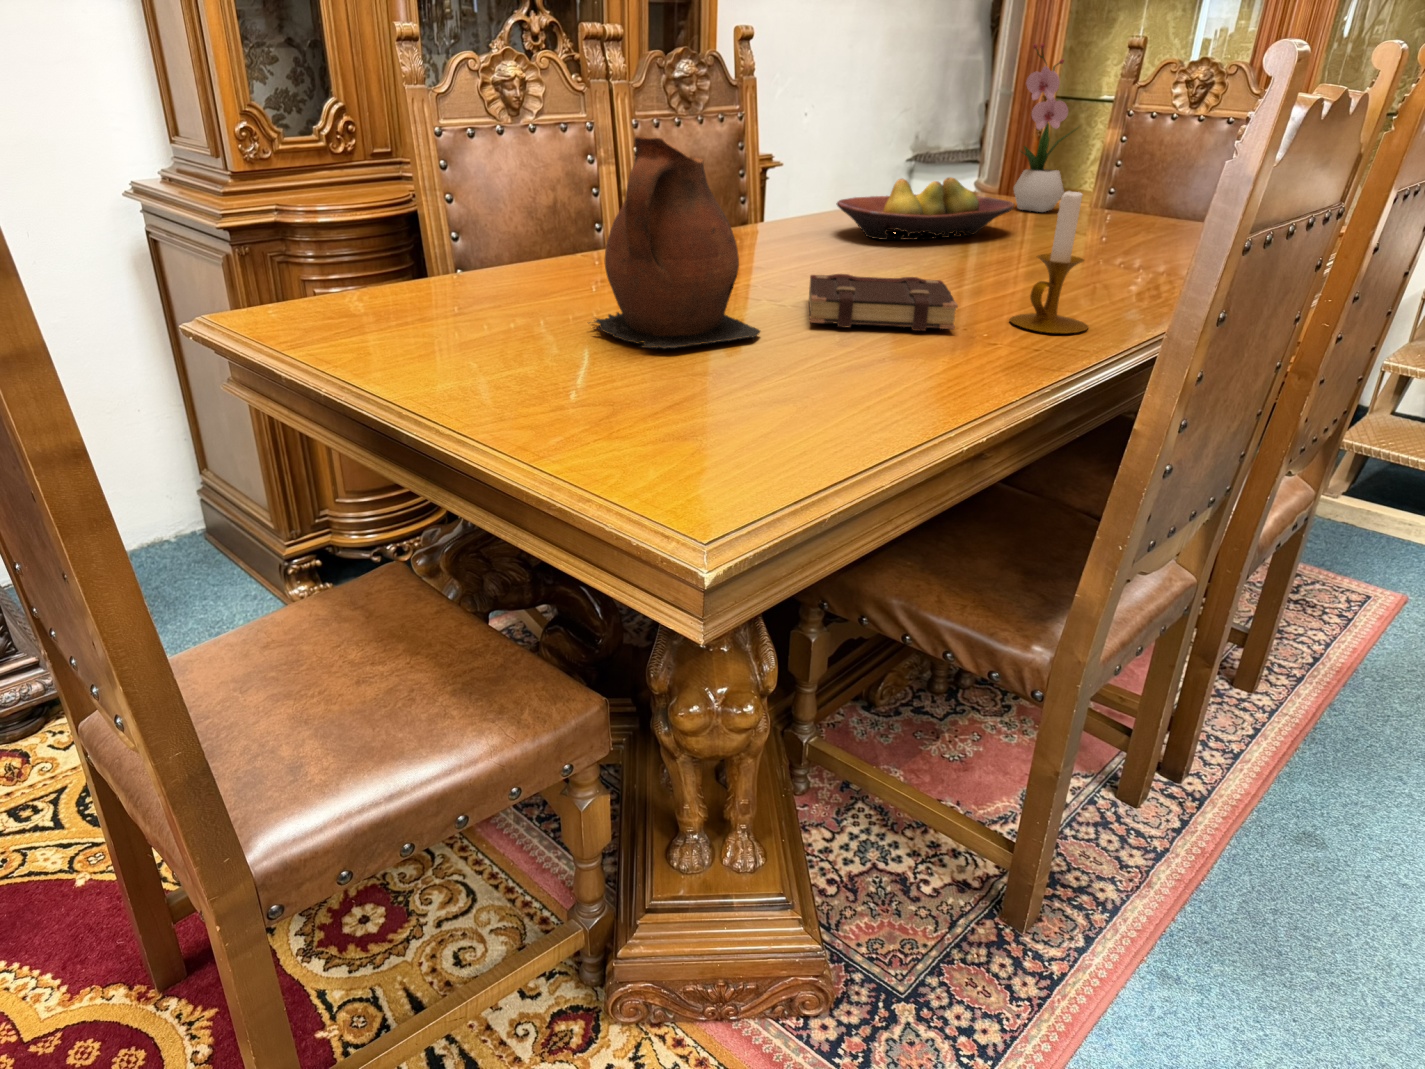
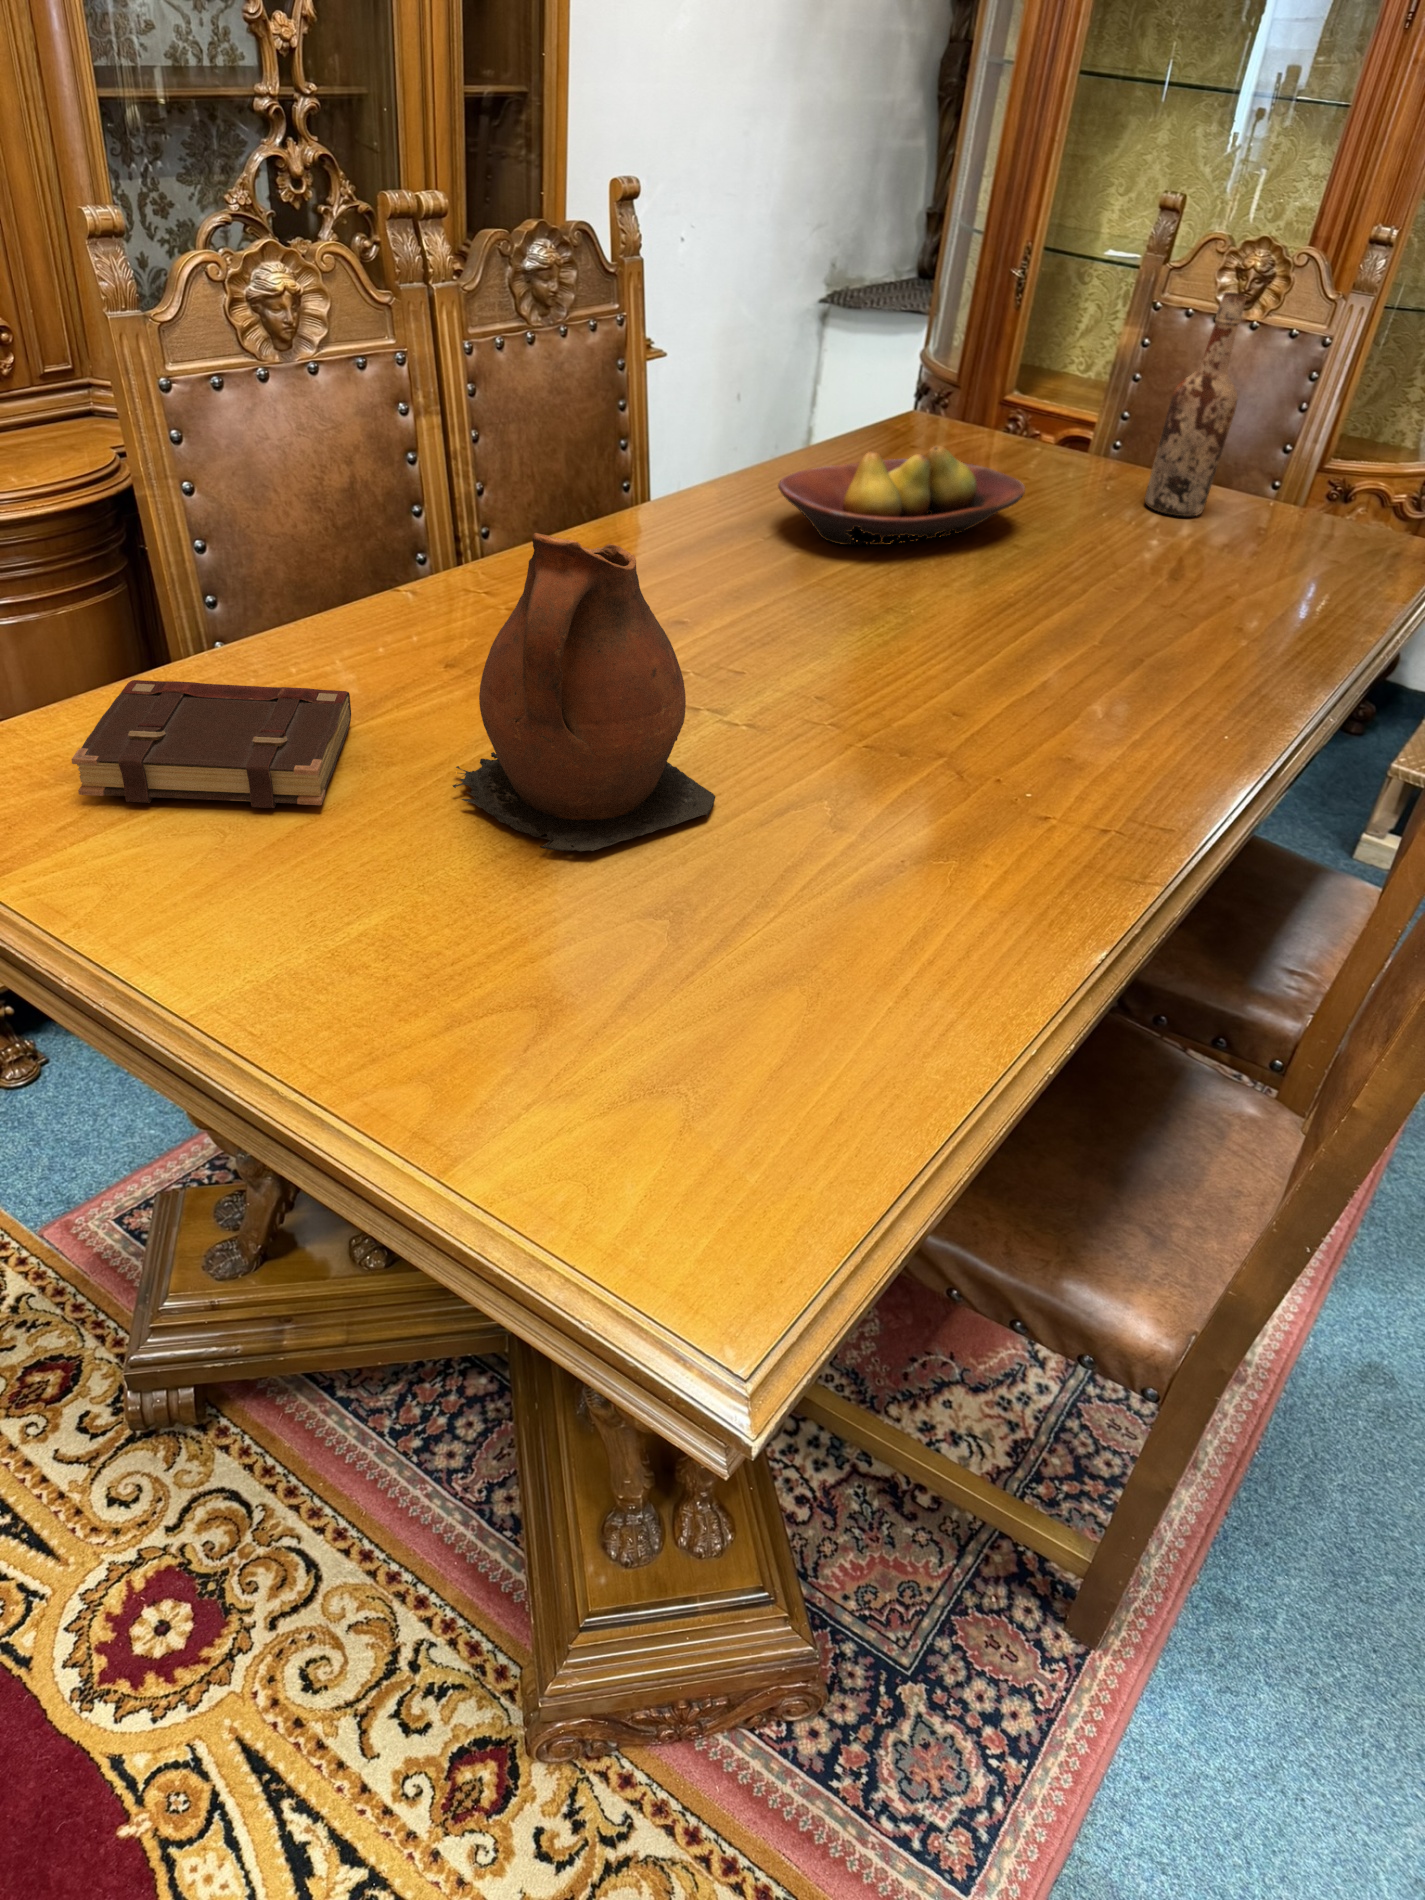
flower arrangement: present [1014,43,1077,212] -> none [1011,227,1108,474]
wine bottle: none [1110,72,1172,229] -> present [1145,292,1246,516]
candlestick: present [1009,191,1088,333] -> none [1056,581,1175,783]
book: present [809,274,958,331] -> present [71,680,351,808]

